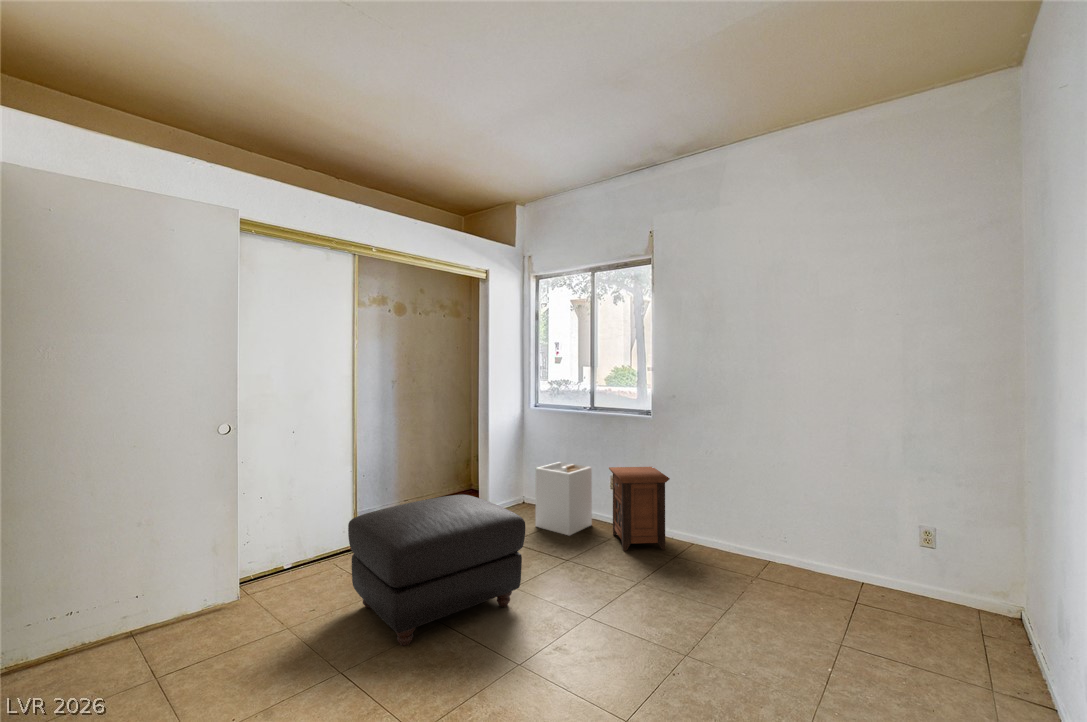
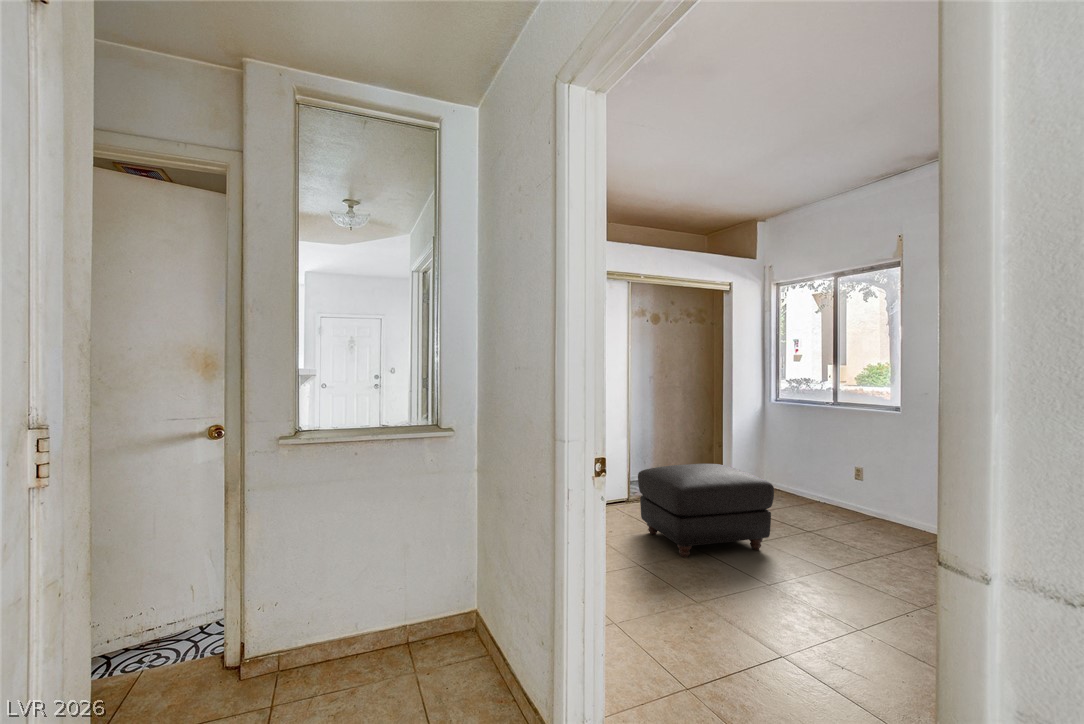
laundry hamper: present [535,462,592,535] -> none [778,451,835,515]
nightstand: present [609,467,670,551] -> none [854,458,921,538]

